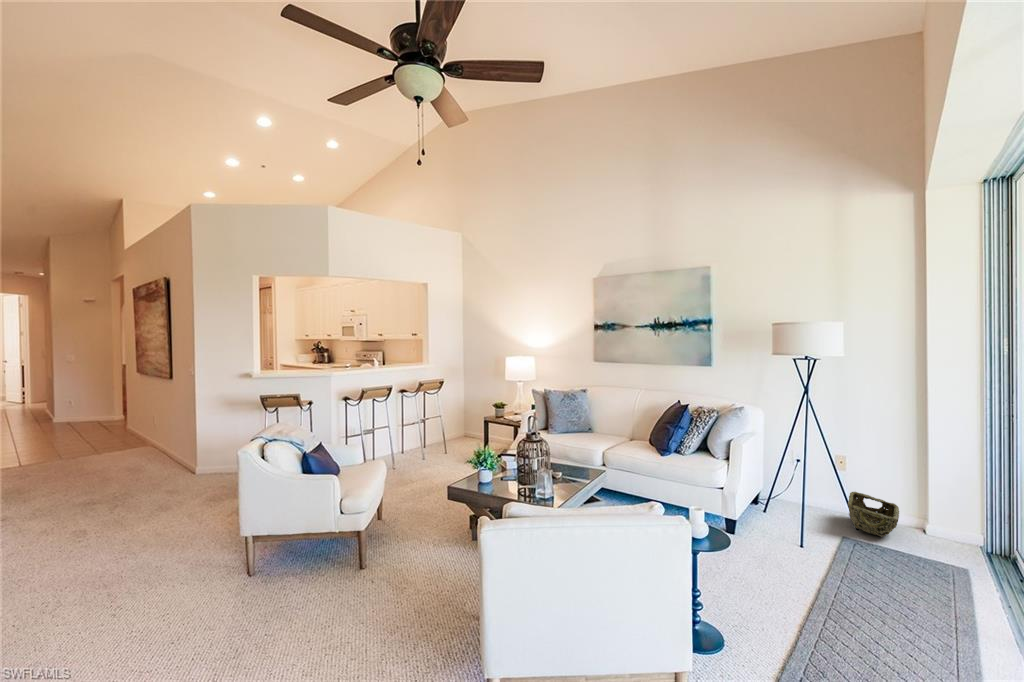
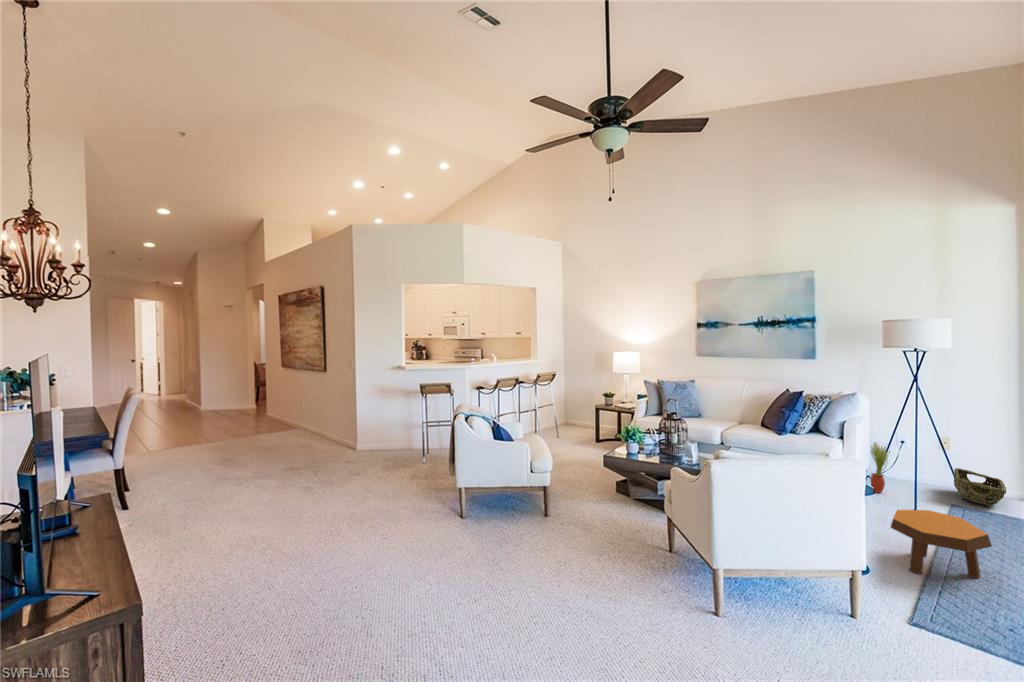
potted plant: none [759,461,781,521] -> present [870,443,890,493]
footstool: none [748,550,856,639] -> present [891,509,992,579]

